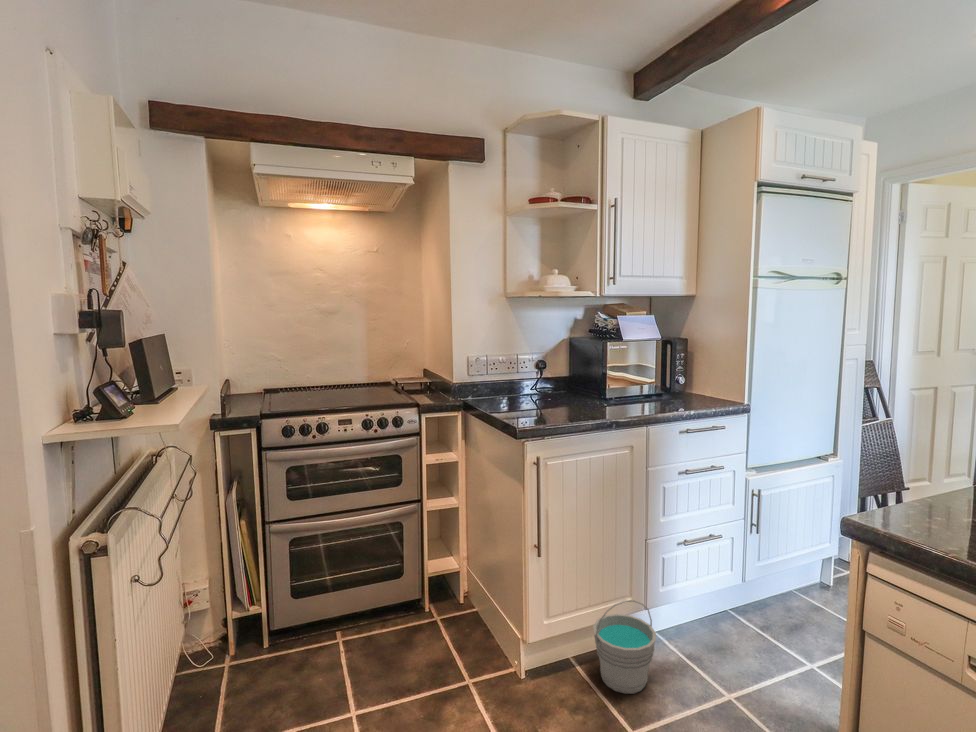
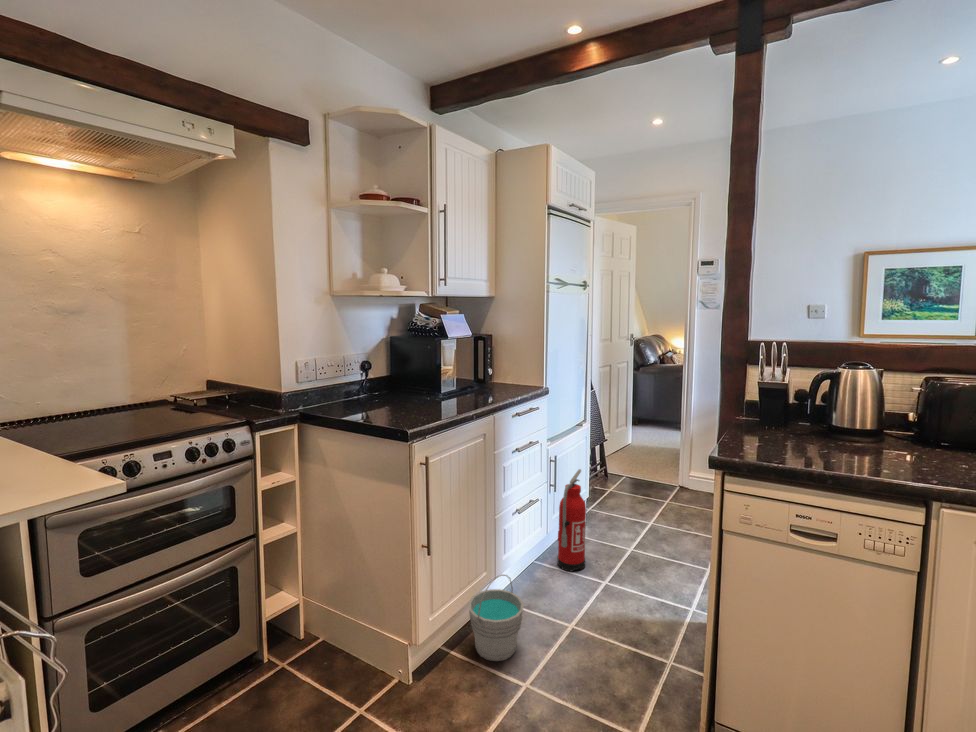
fire extinguisher: none [755,511,797,638] -> present [557,469,586,571]

